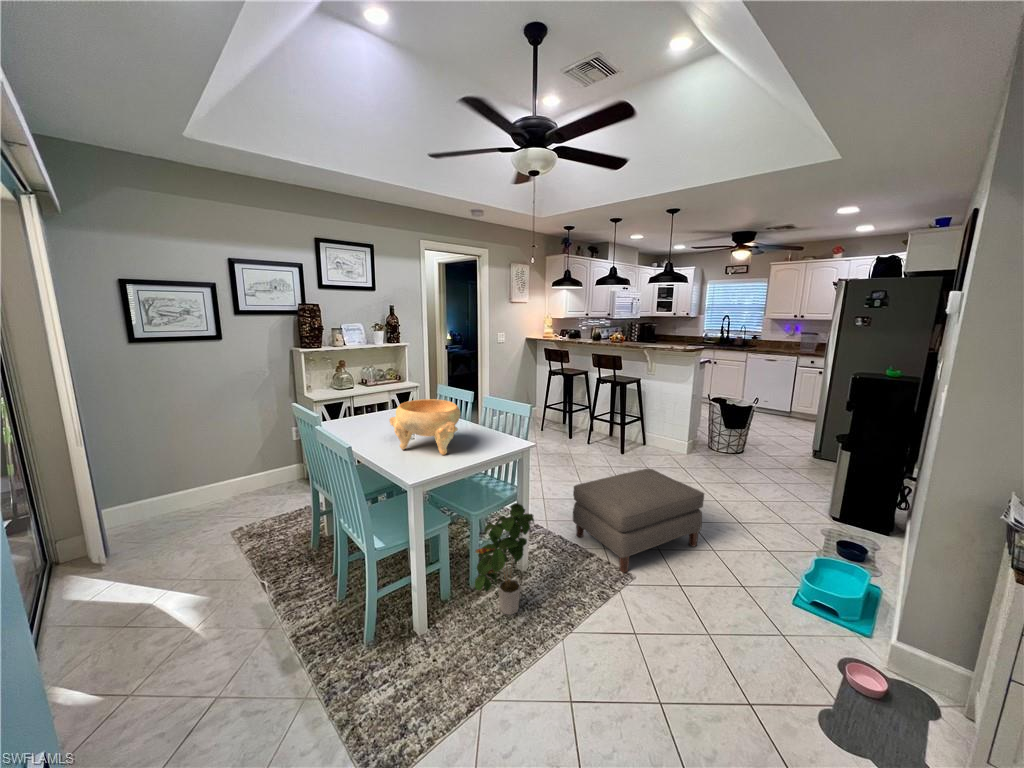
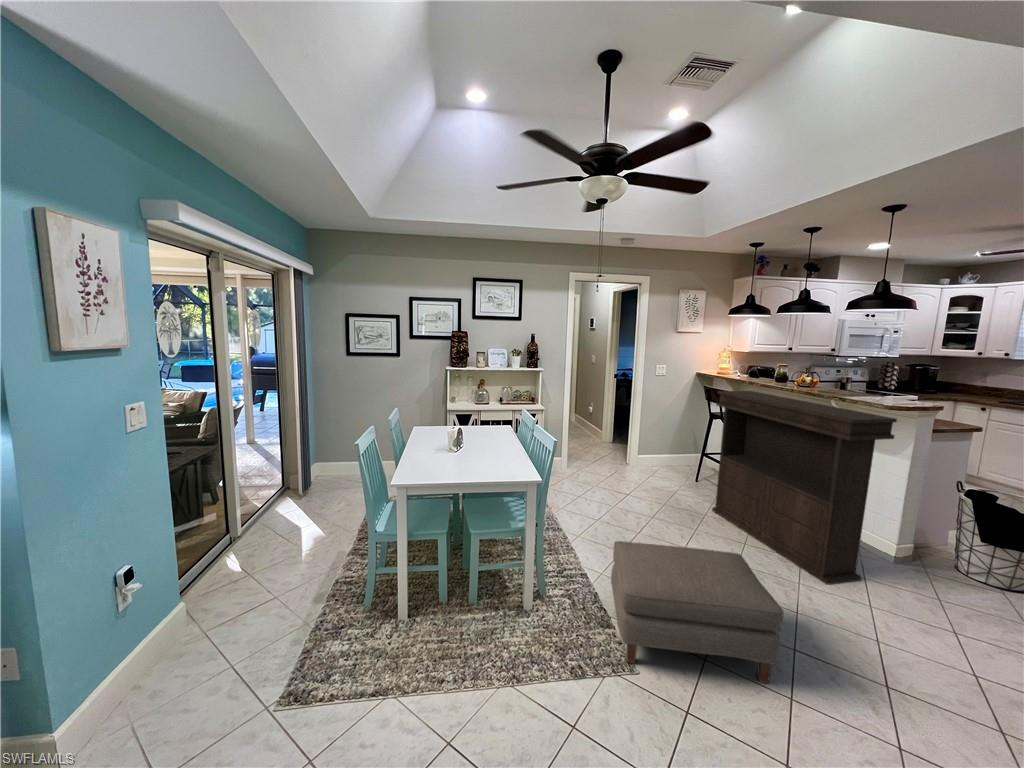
console table: none [573,349,698,478] -> present [712,391,897,585]
decorative bowl: present [390,399,460,455] -> none [426,418,484,469]
potted plant: present [475,503,534,615] -> none [433,534,527,641]

